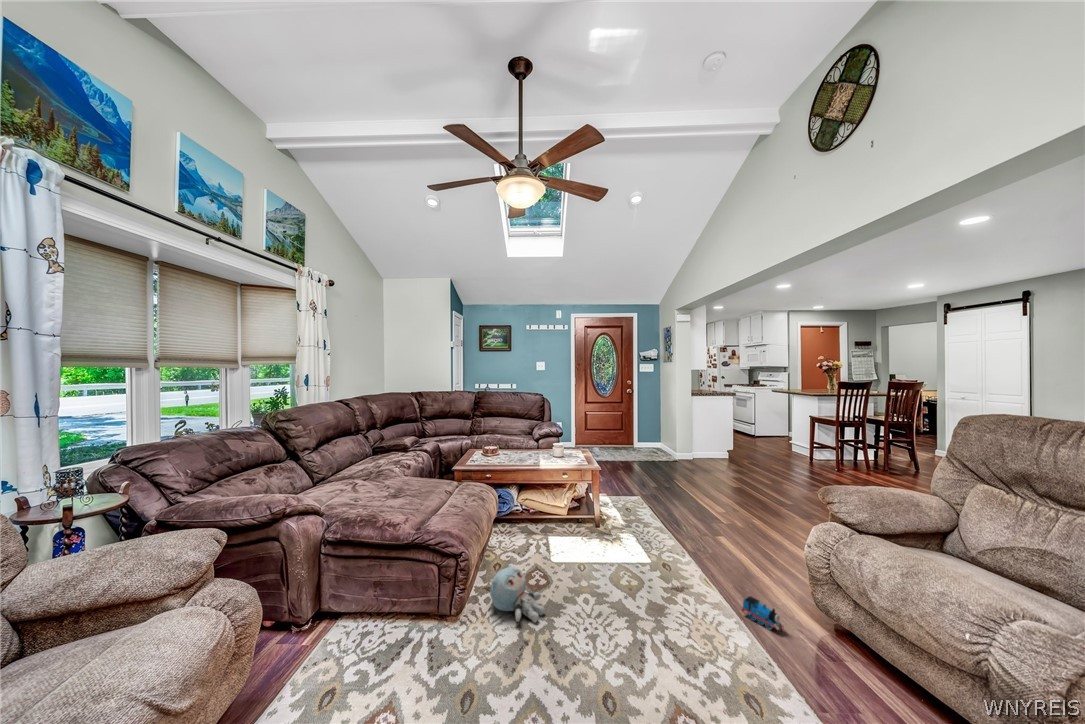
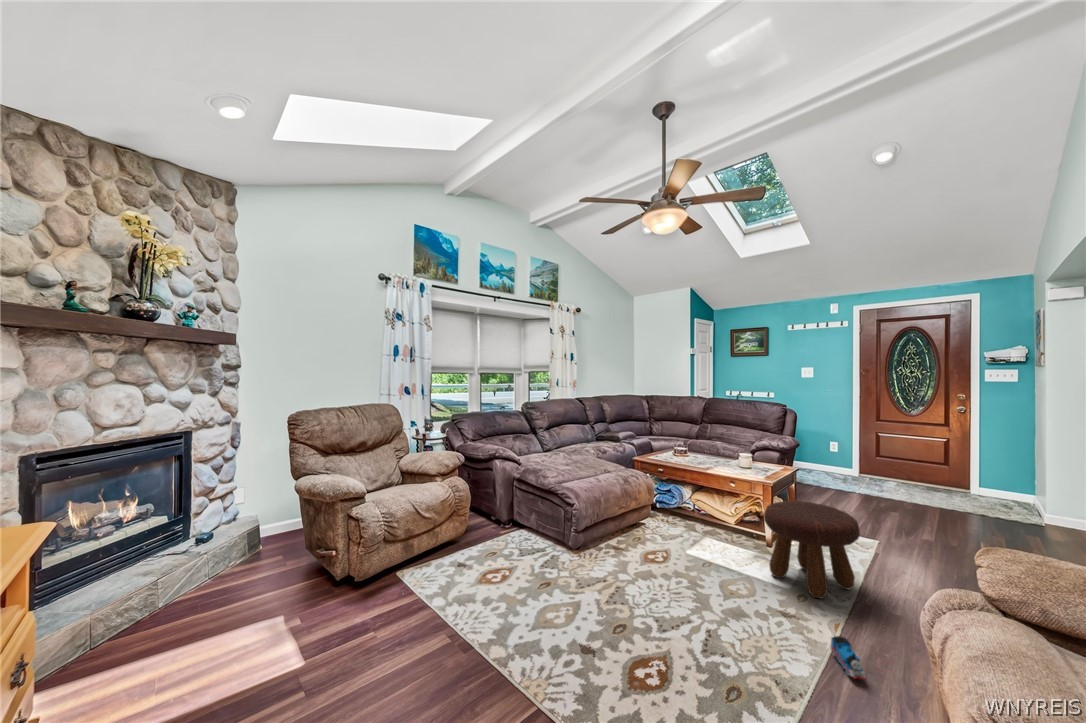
footstool: none [621,480,695,565] -> present [764,501,860,598]
plush toy: present [490,565,545,622] -> none [602,532,641,574]

